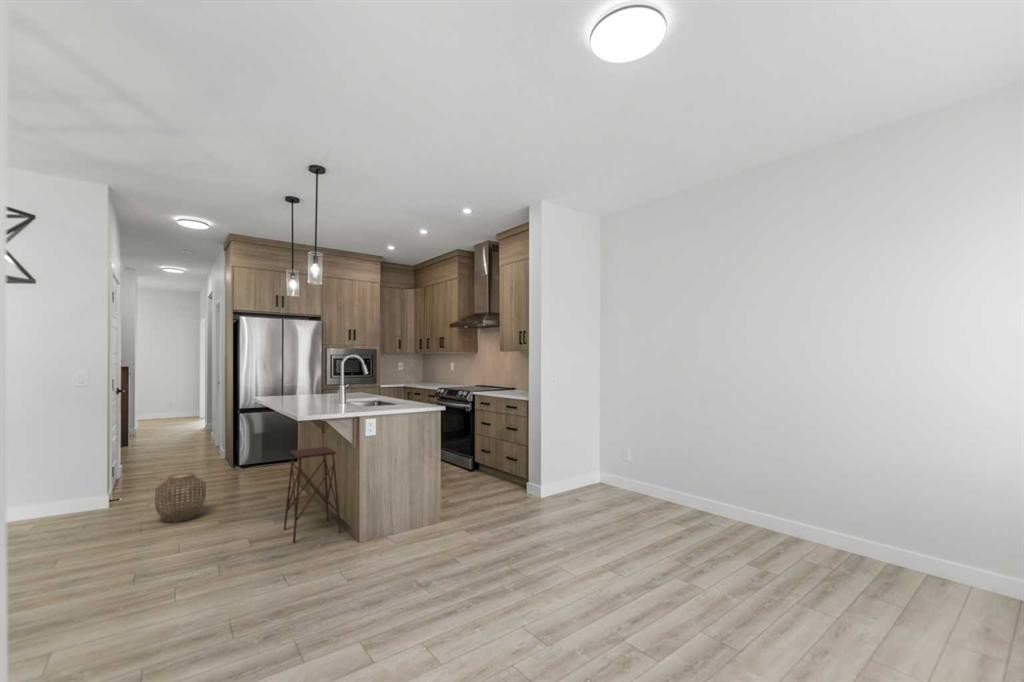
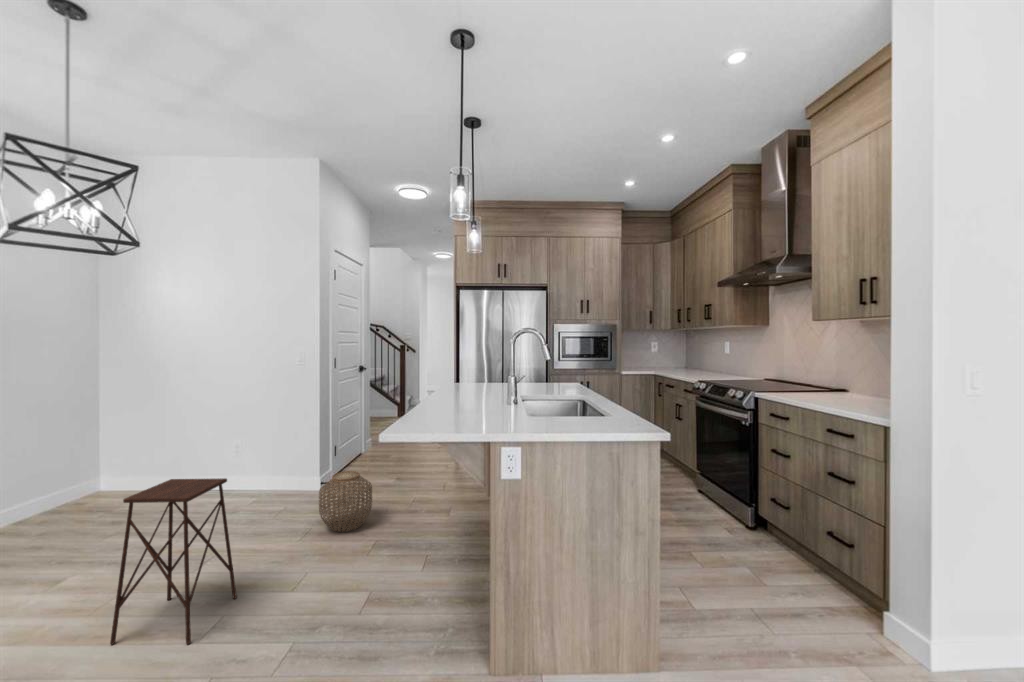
side table: present [284,447,341,542] -> present [110,478,237,644]

